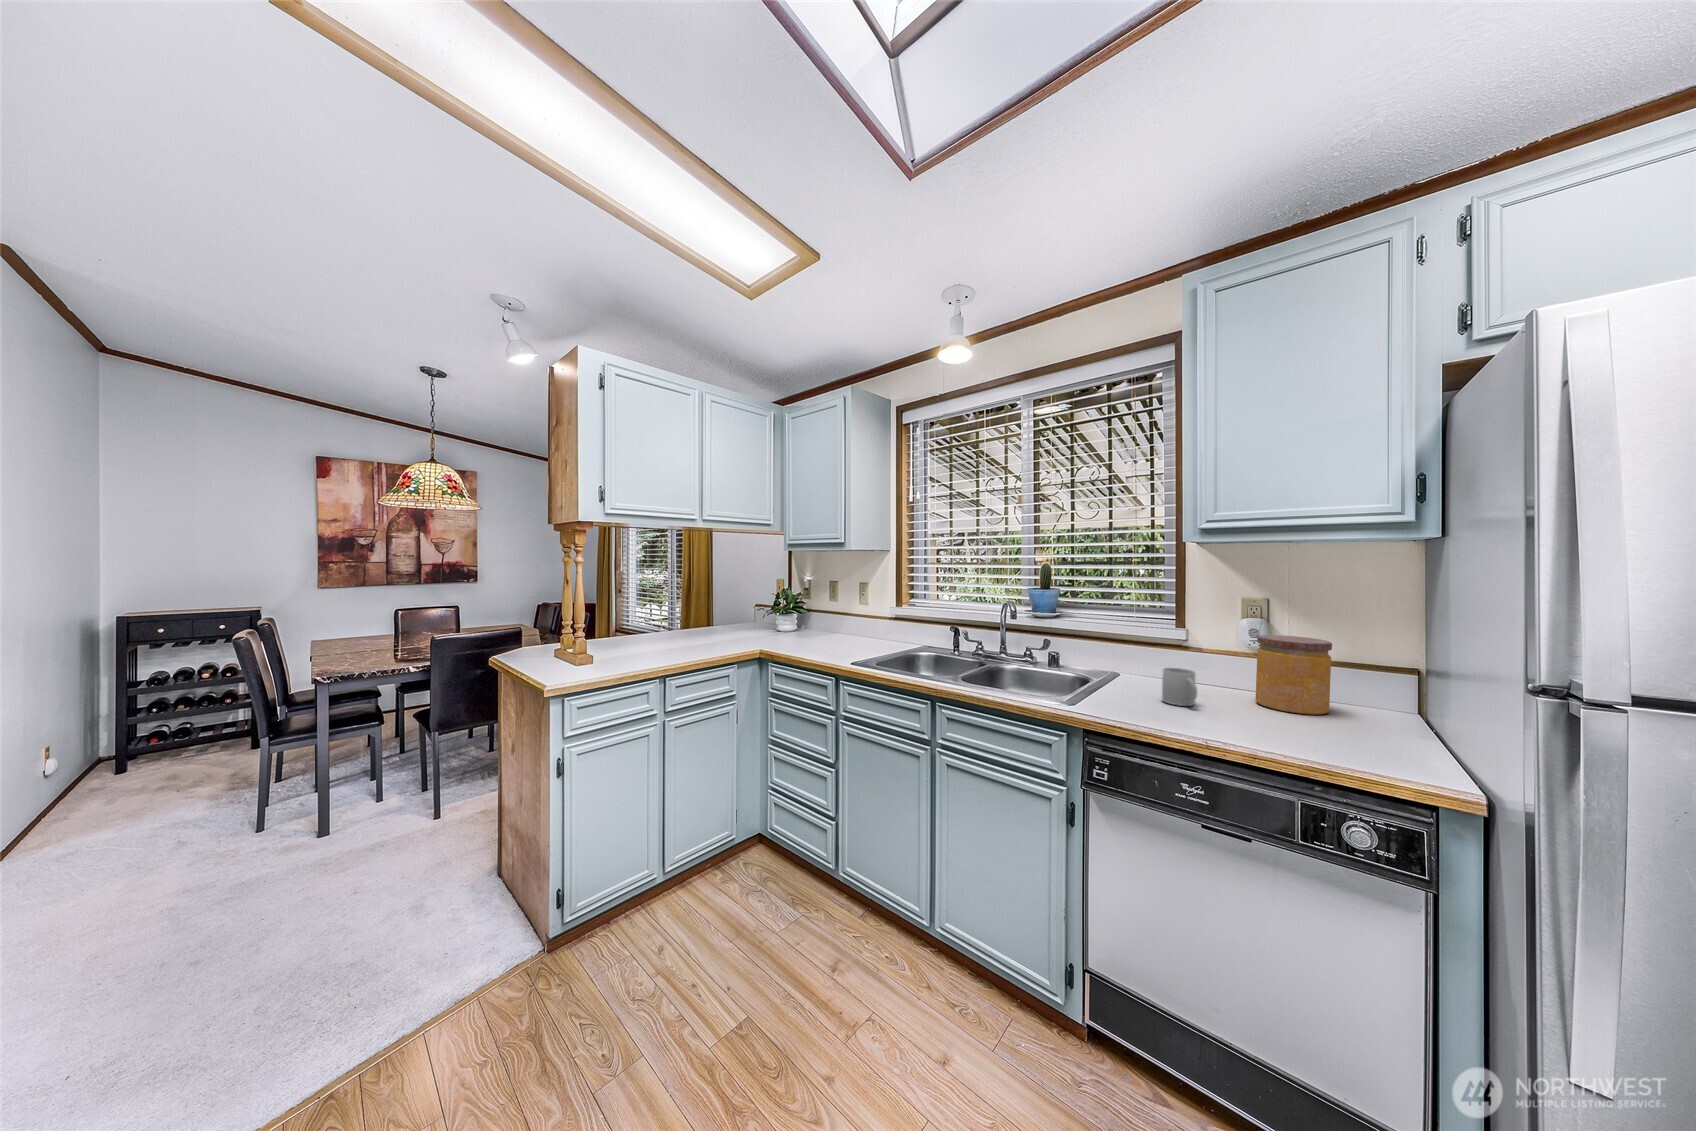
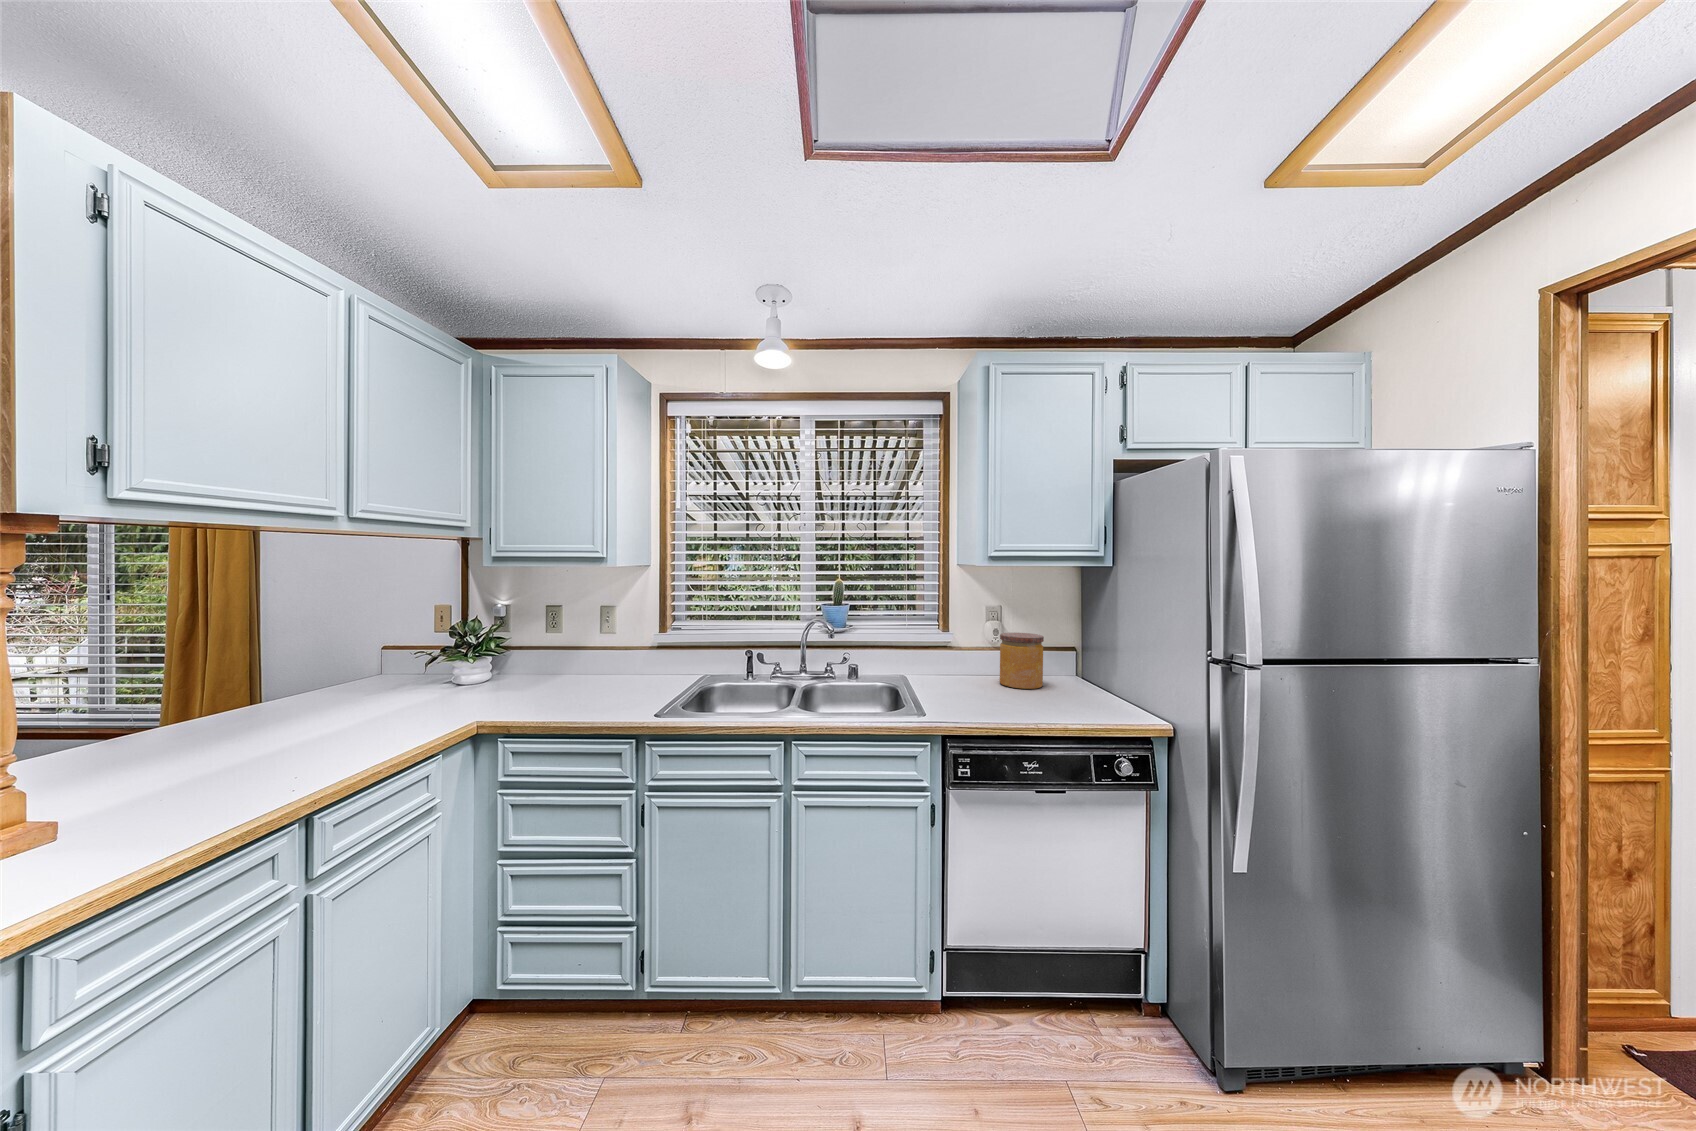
mug: present [1162,668,1197,706] -> none [959,668,990,698]

